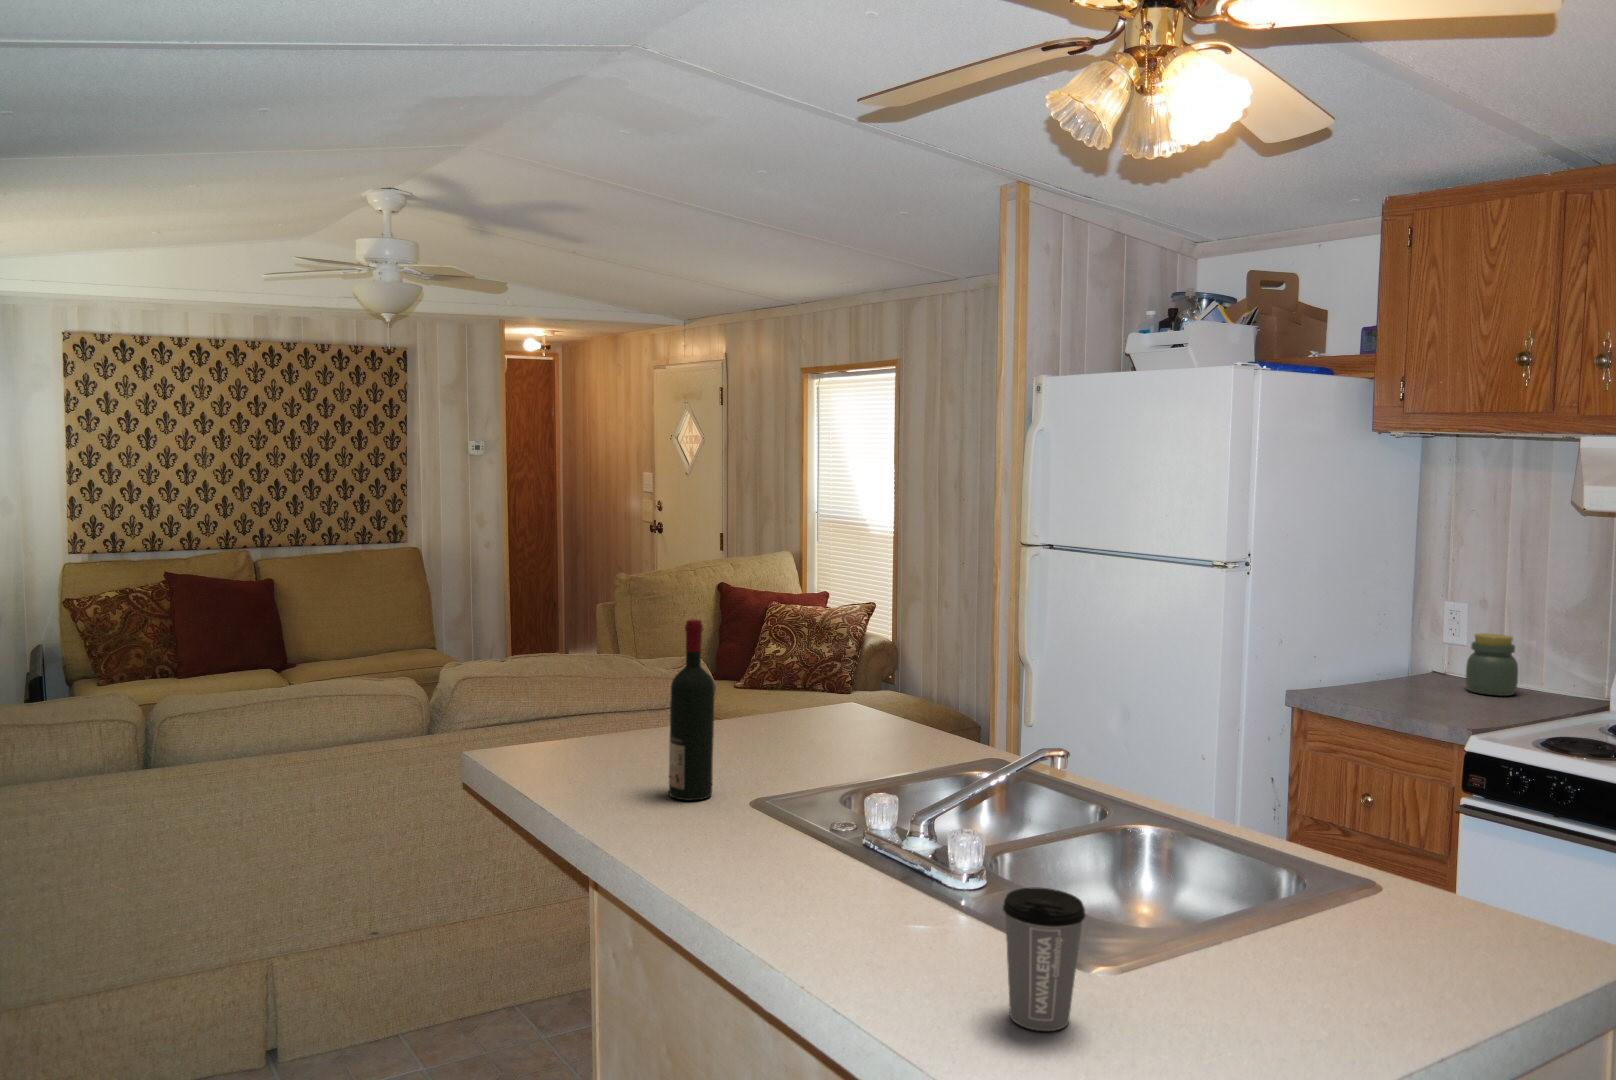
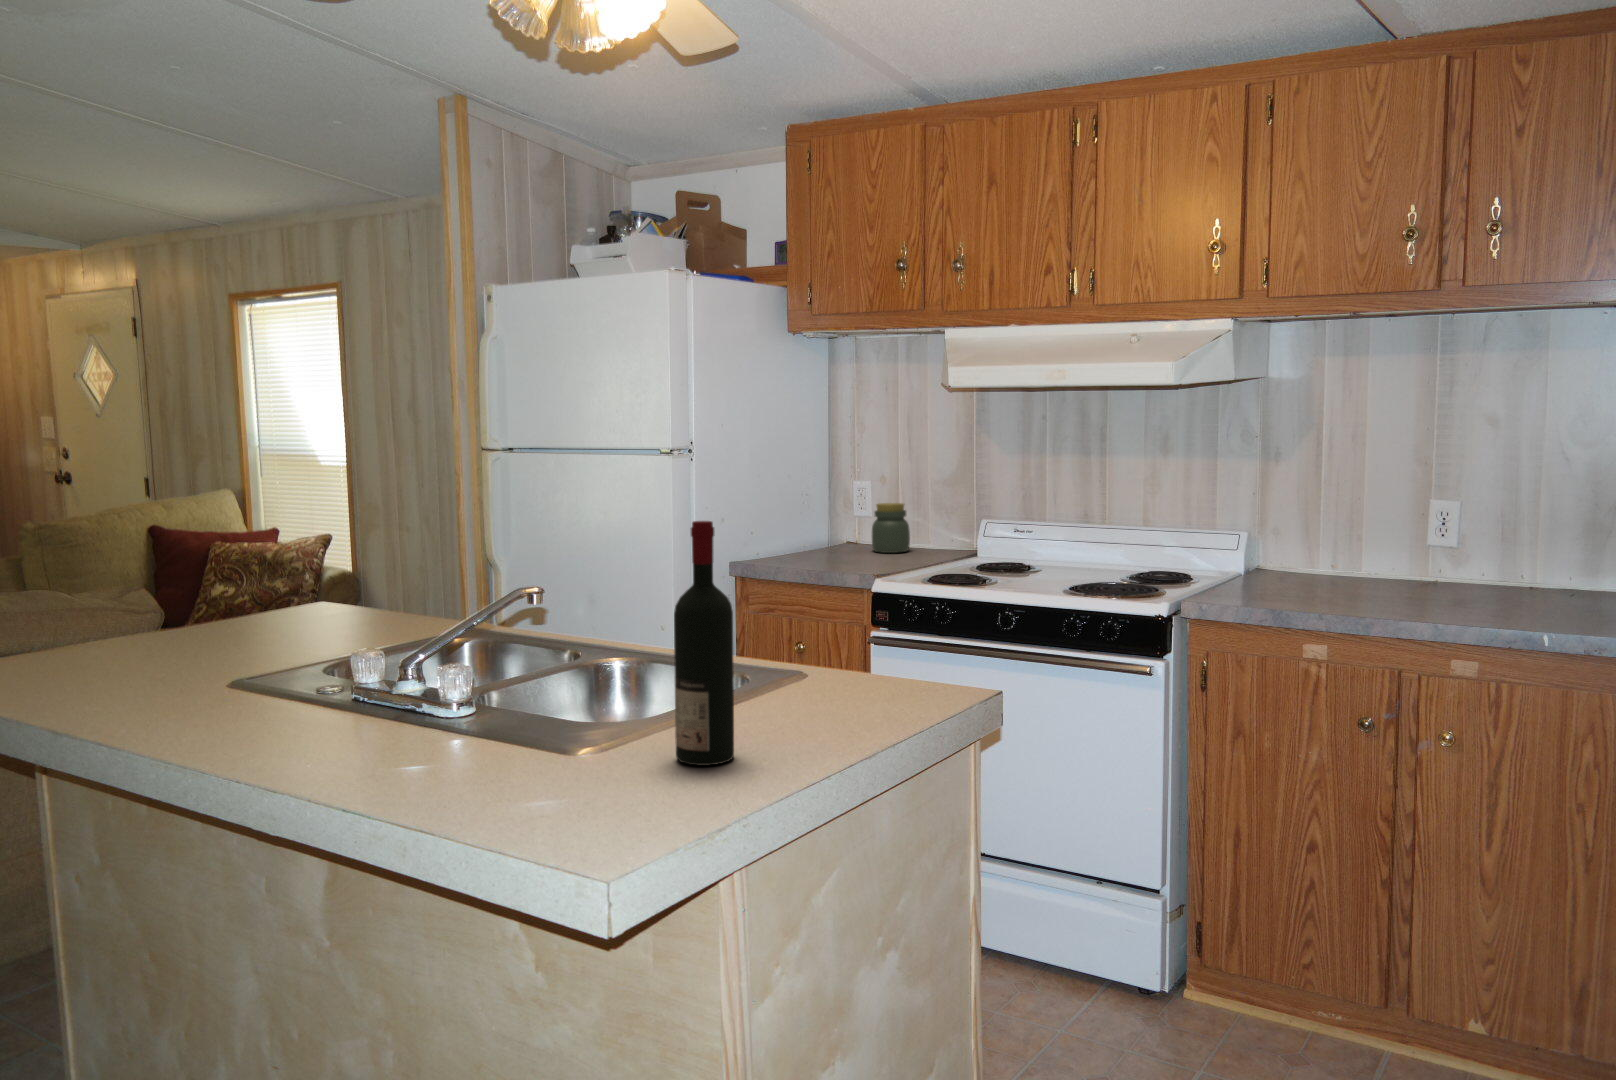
wine bottle: present [669,620,715,800] -> present [674,521,734,766]
coffee cup: present [1003,887,1085,1031] -> none [495,675,568,793]

